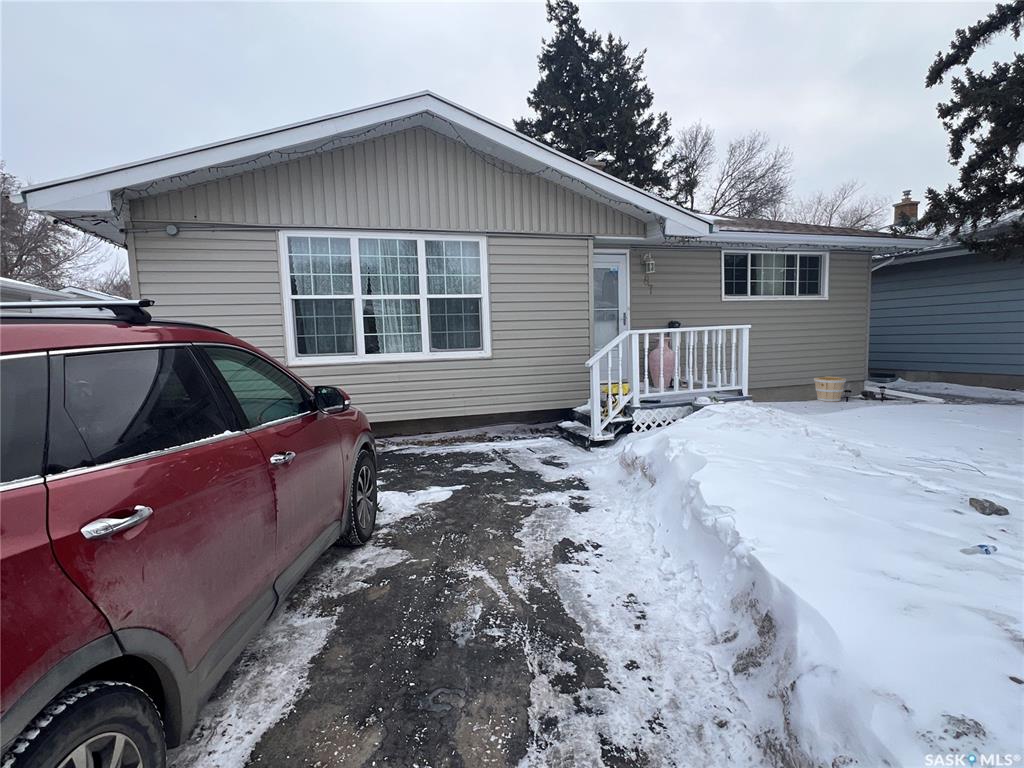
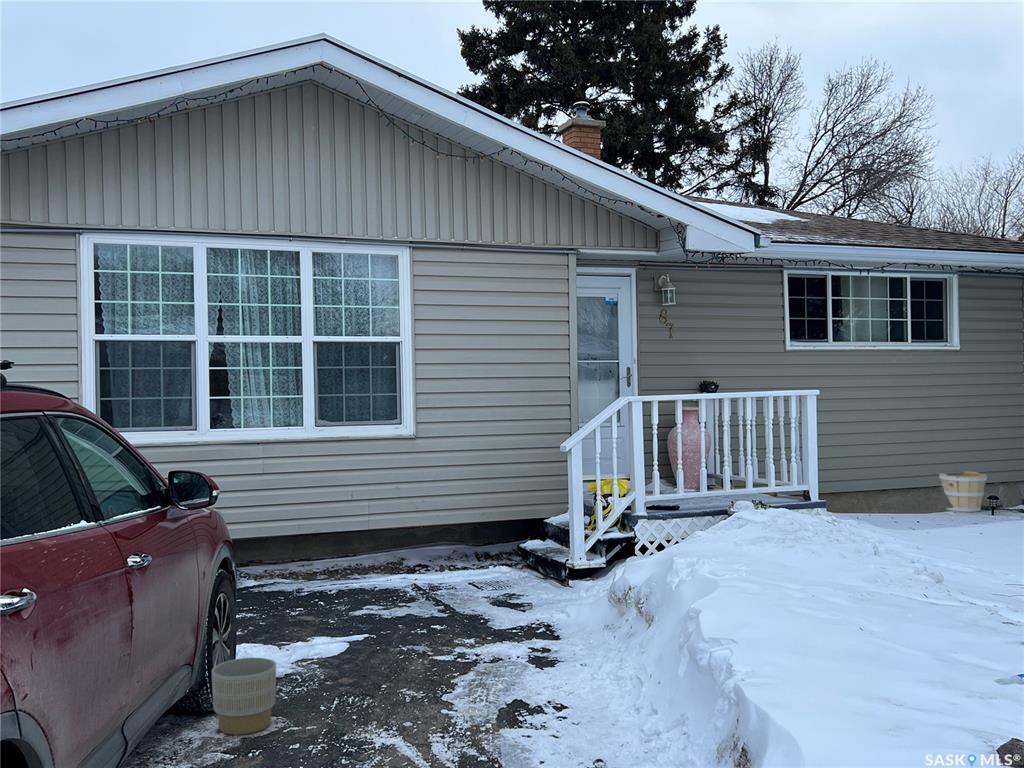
planter: none [355,511,400,566] -> present [212,658,276,735]

